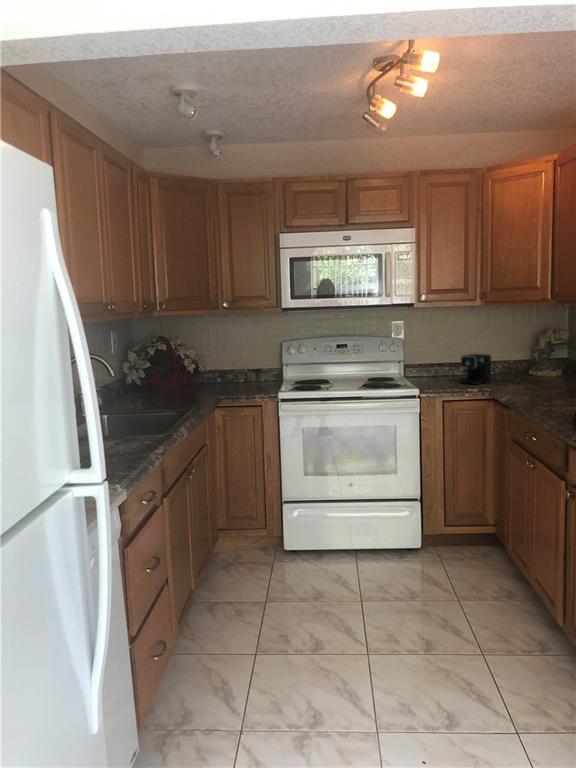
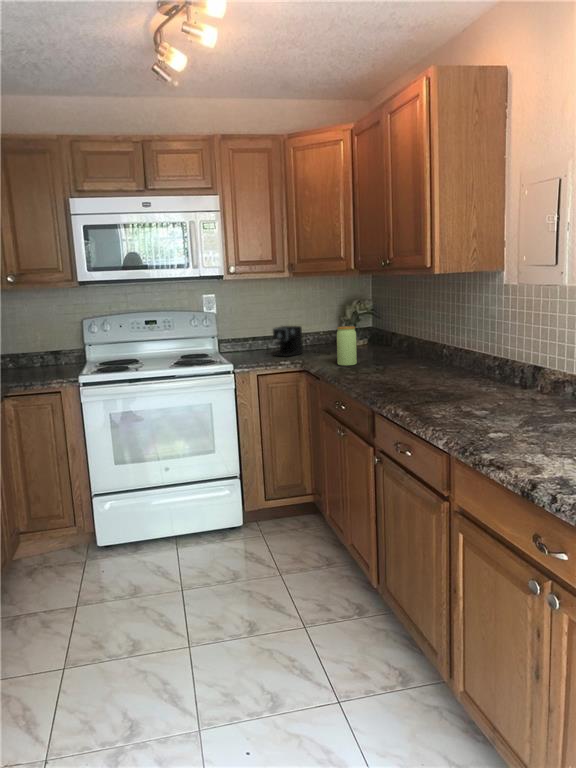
jar: none [529,357,551,396] -> present [337,326,357,366]

